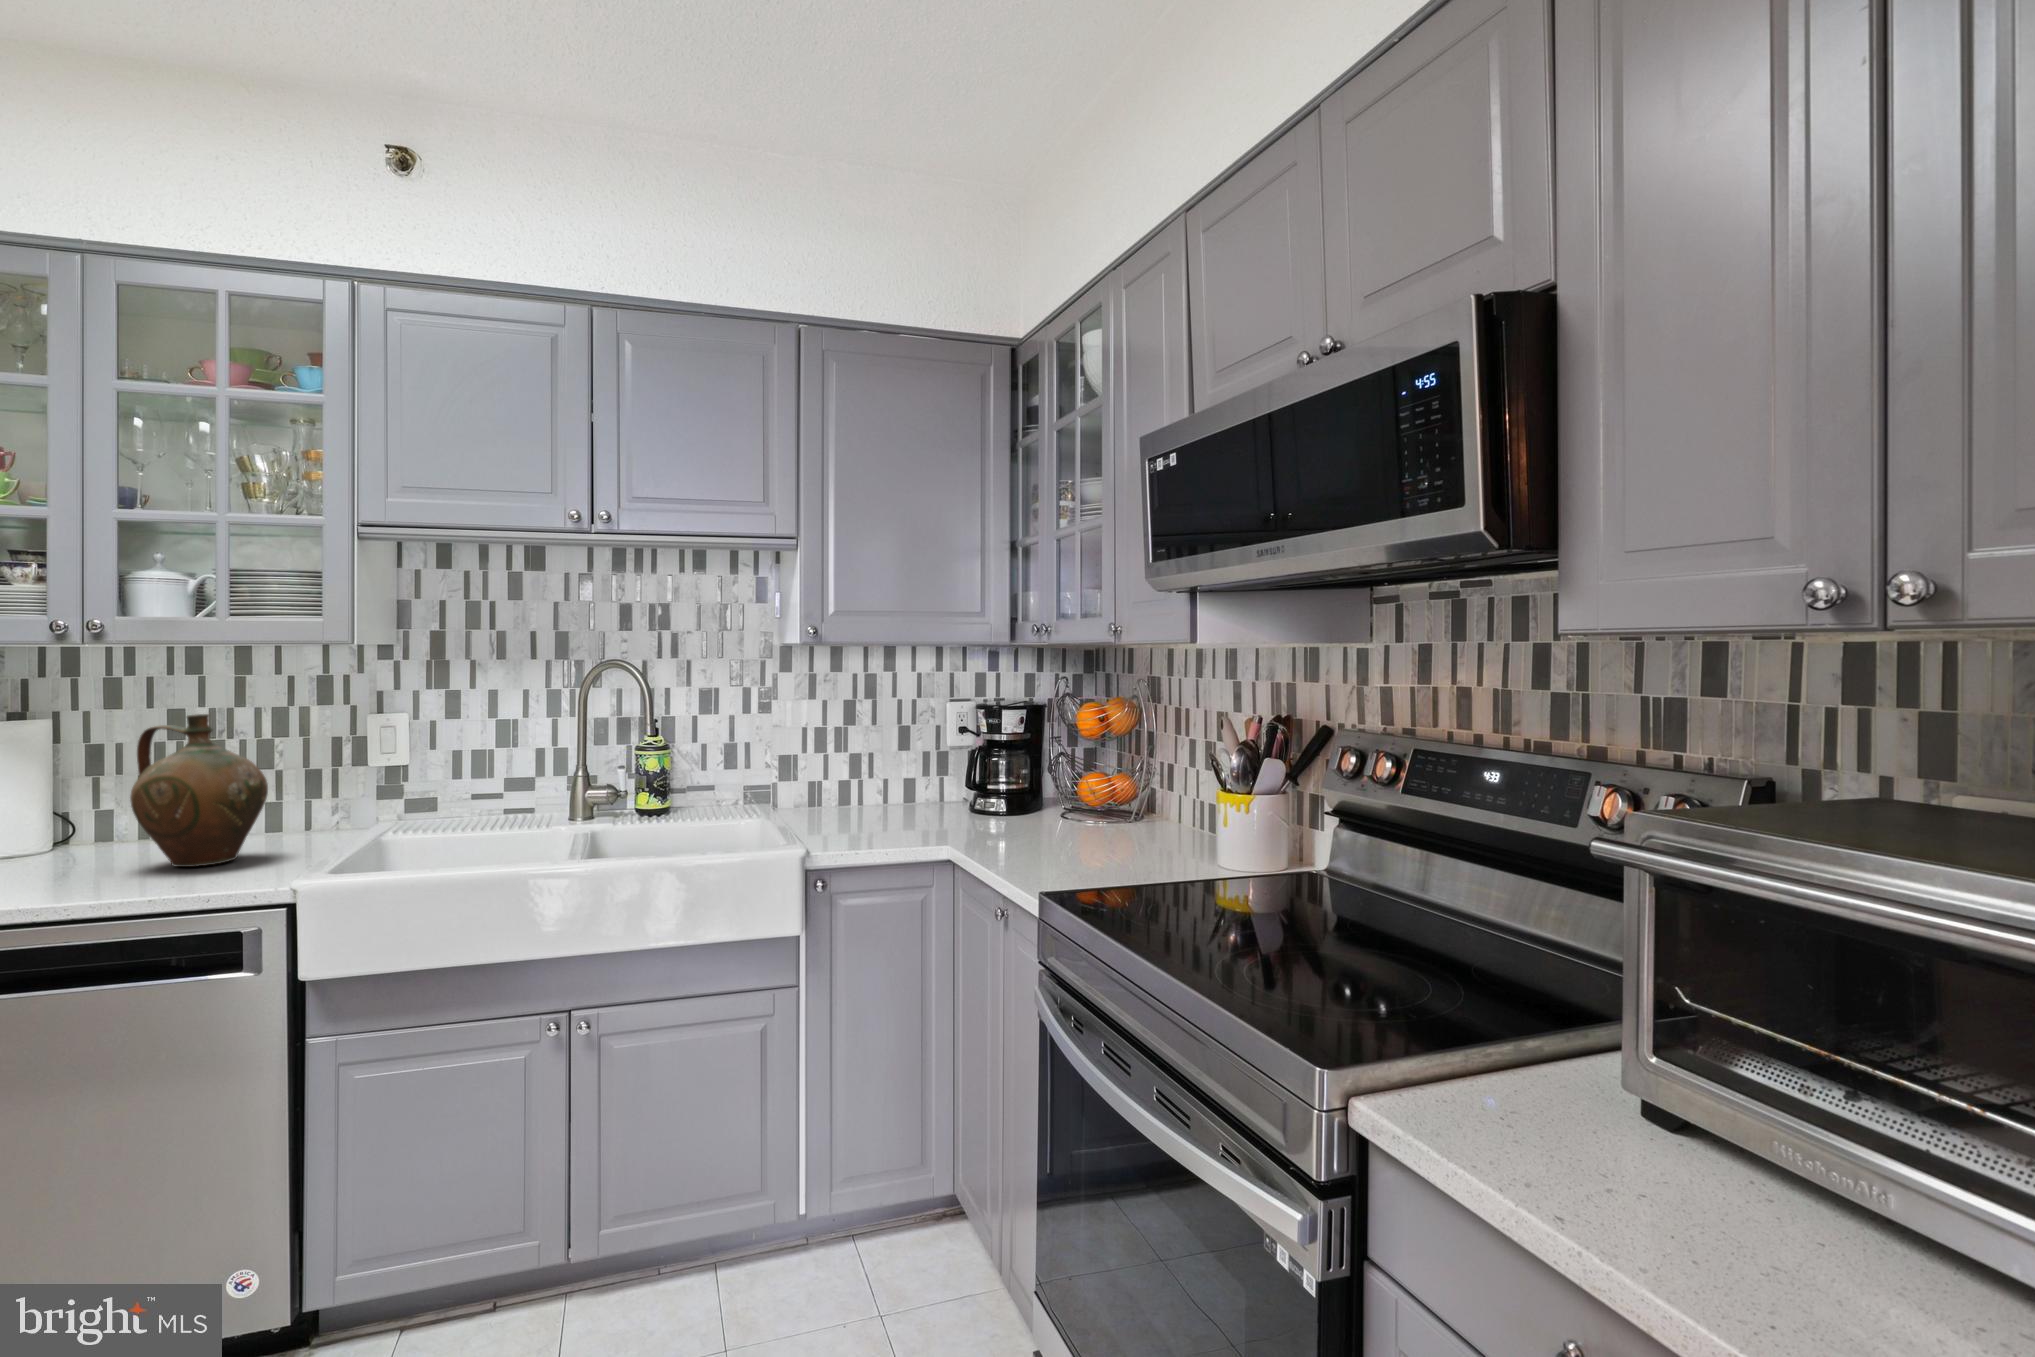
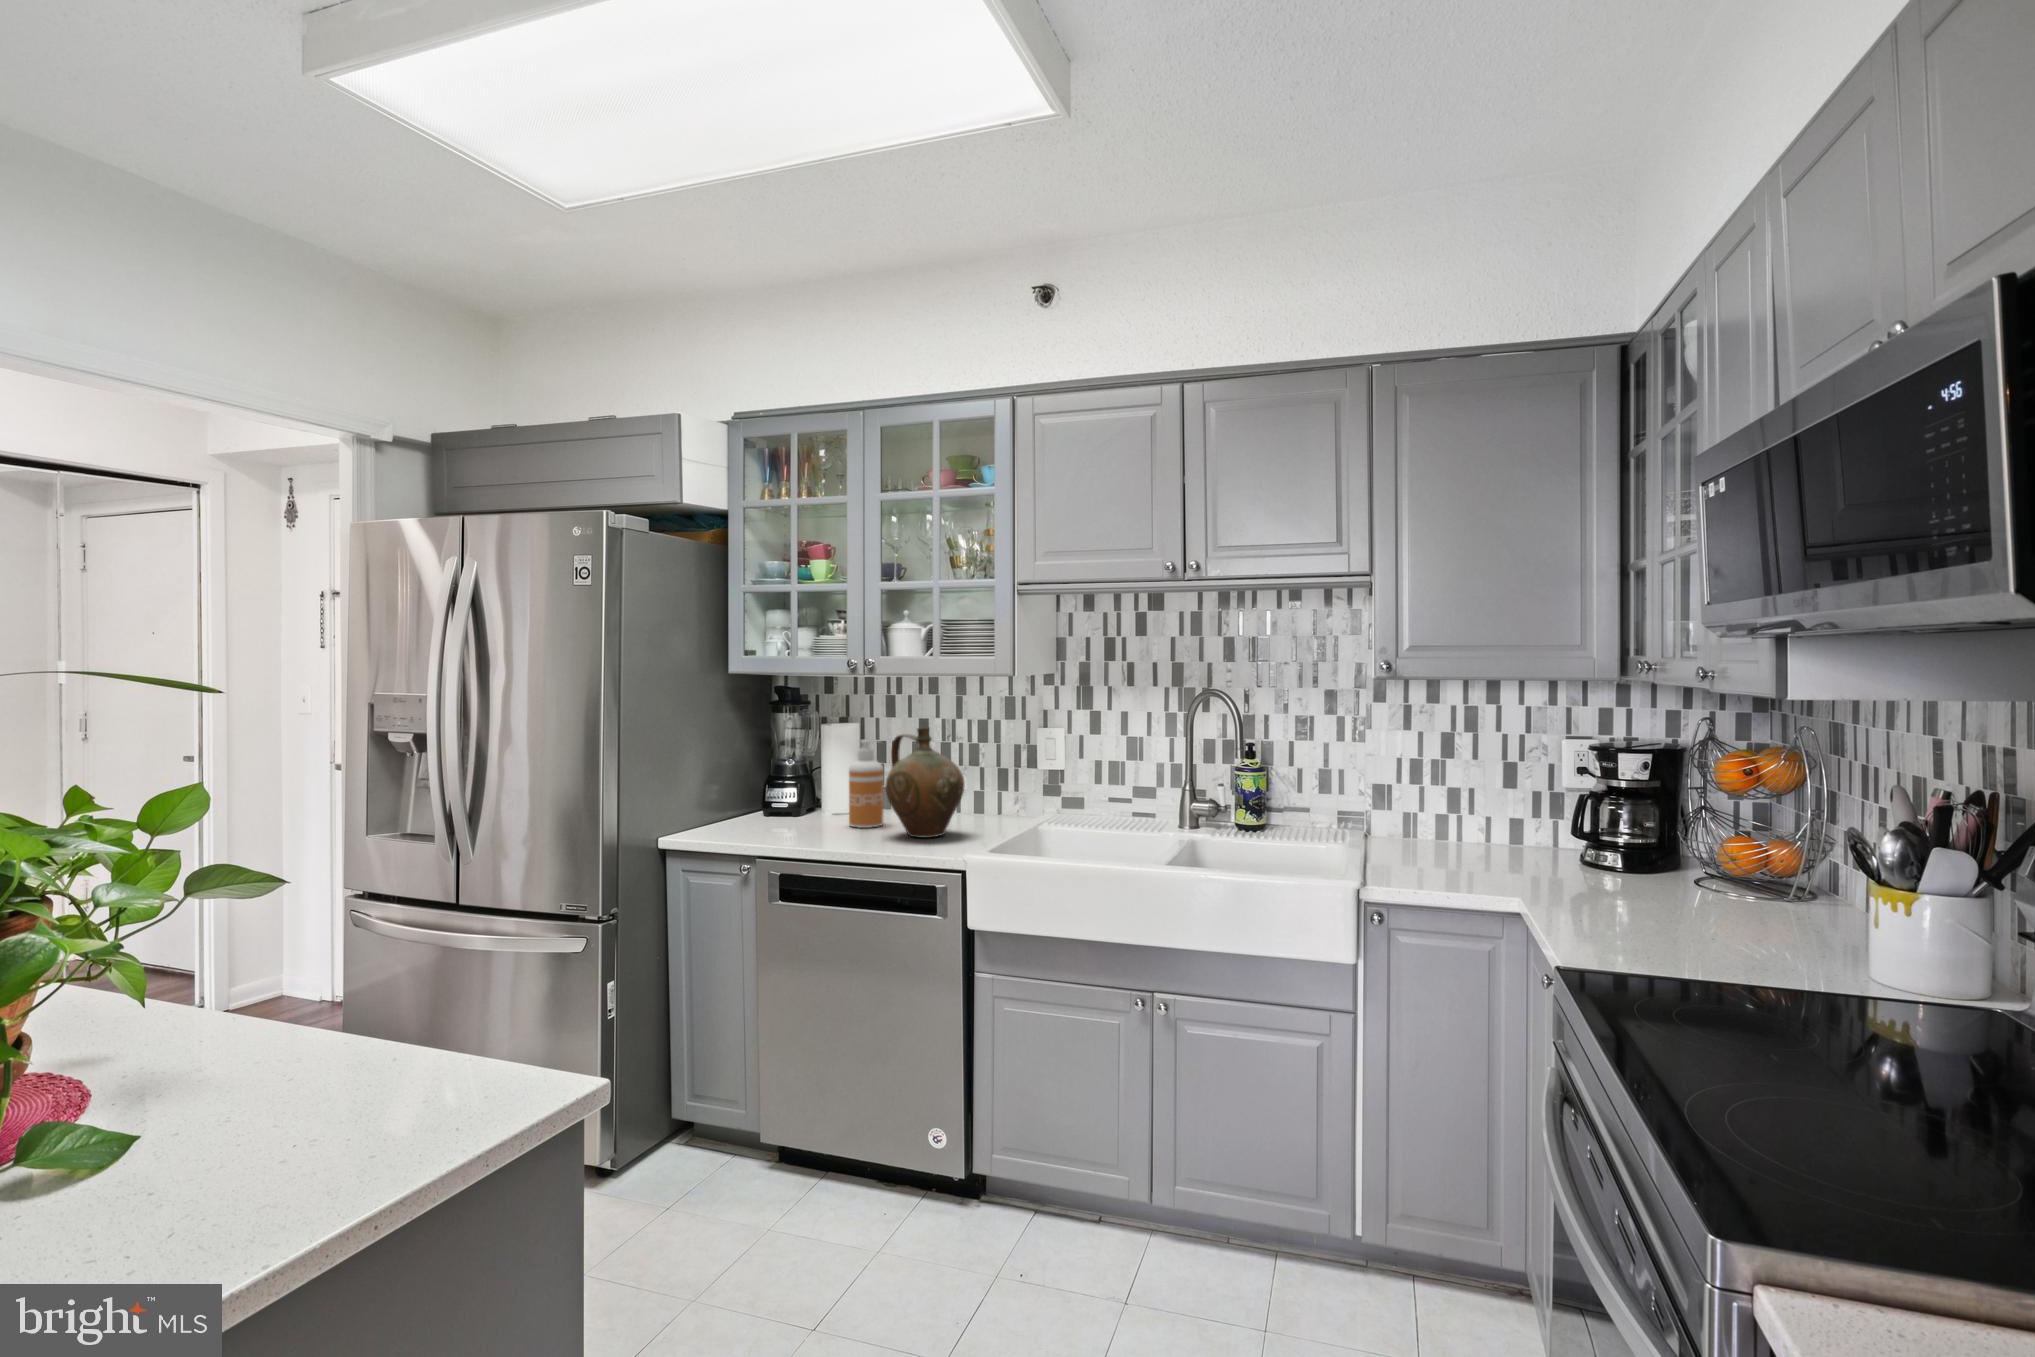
soap dispenser: none [48,738,115,866] -> present [849,740,884,828]

